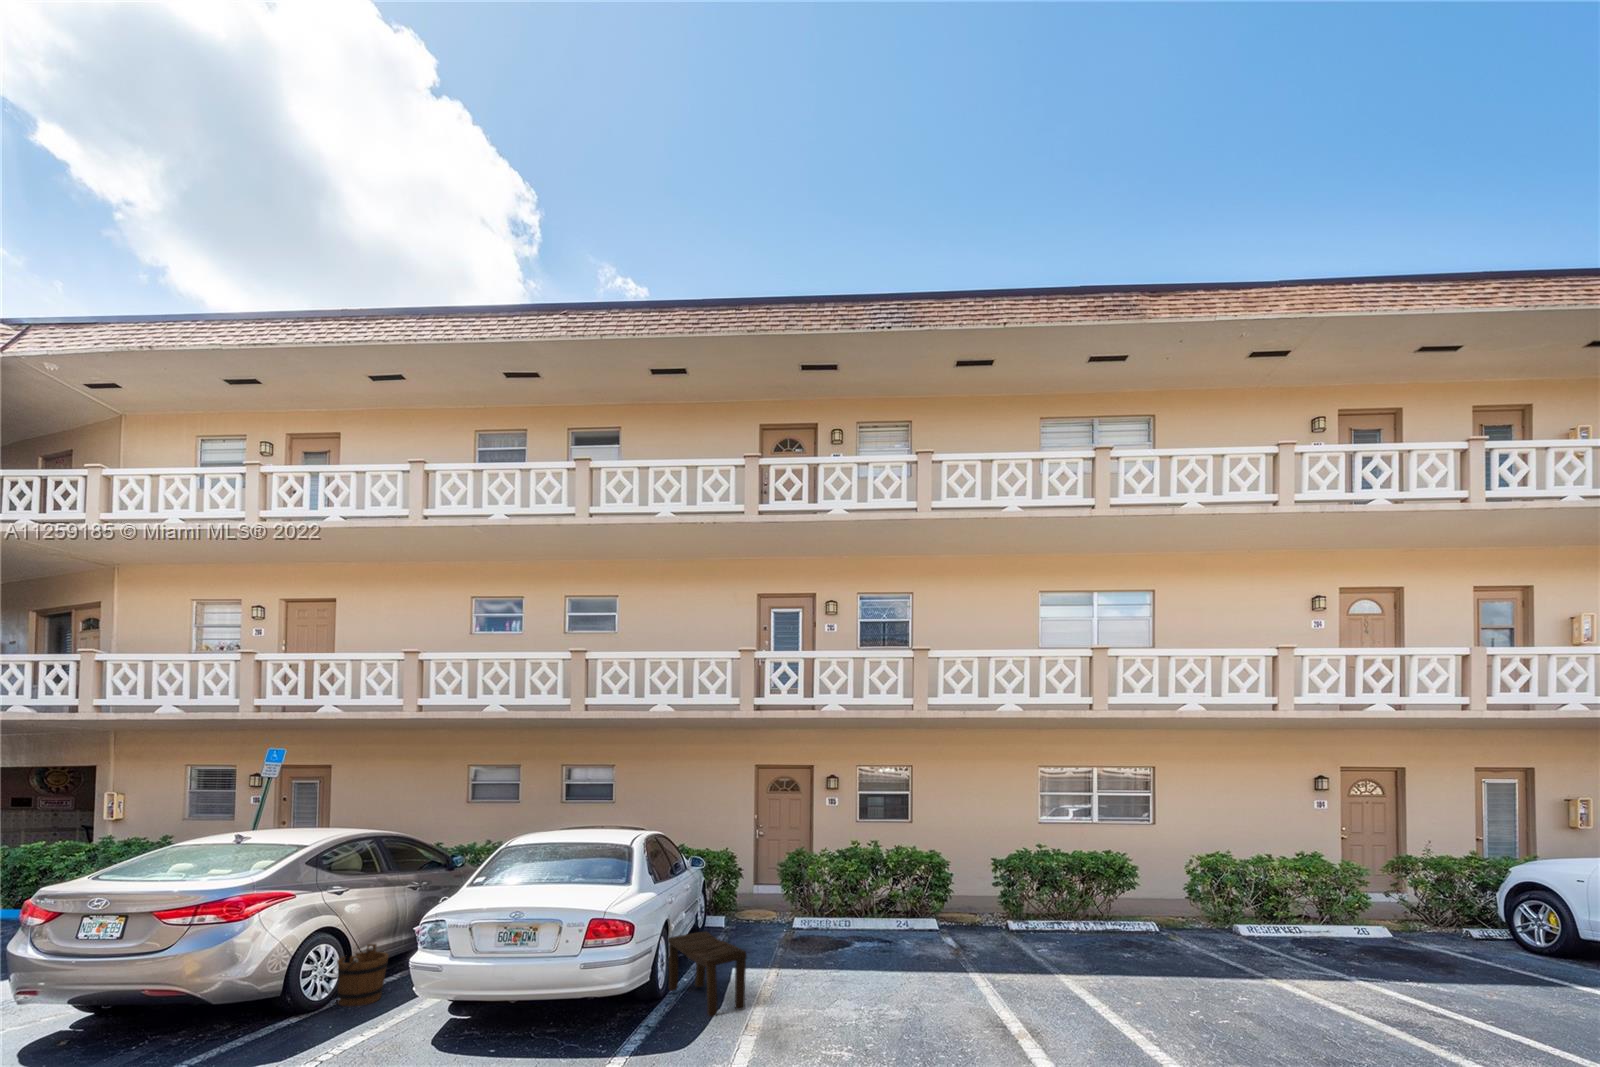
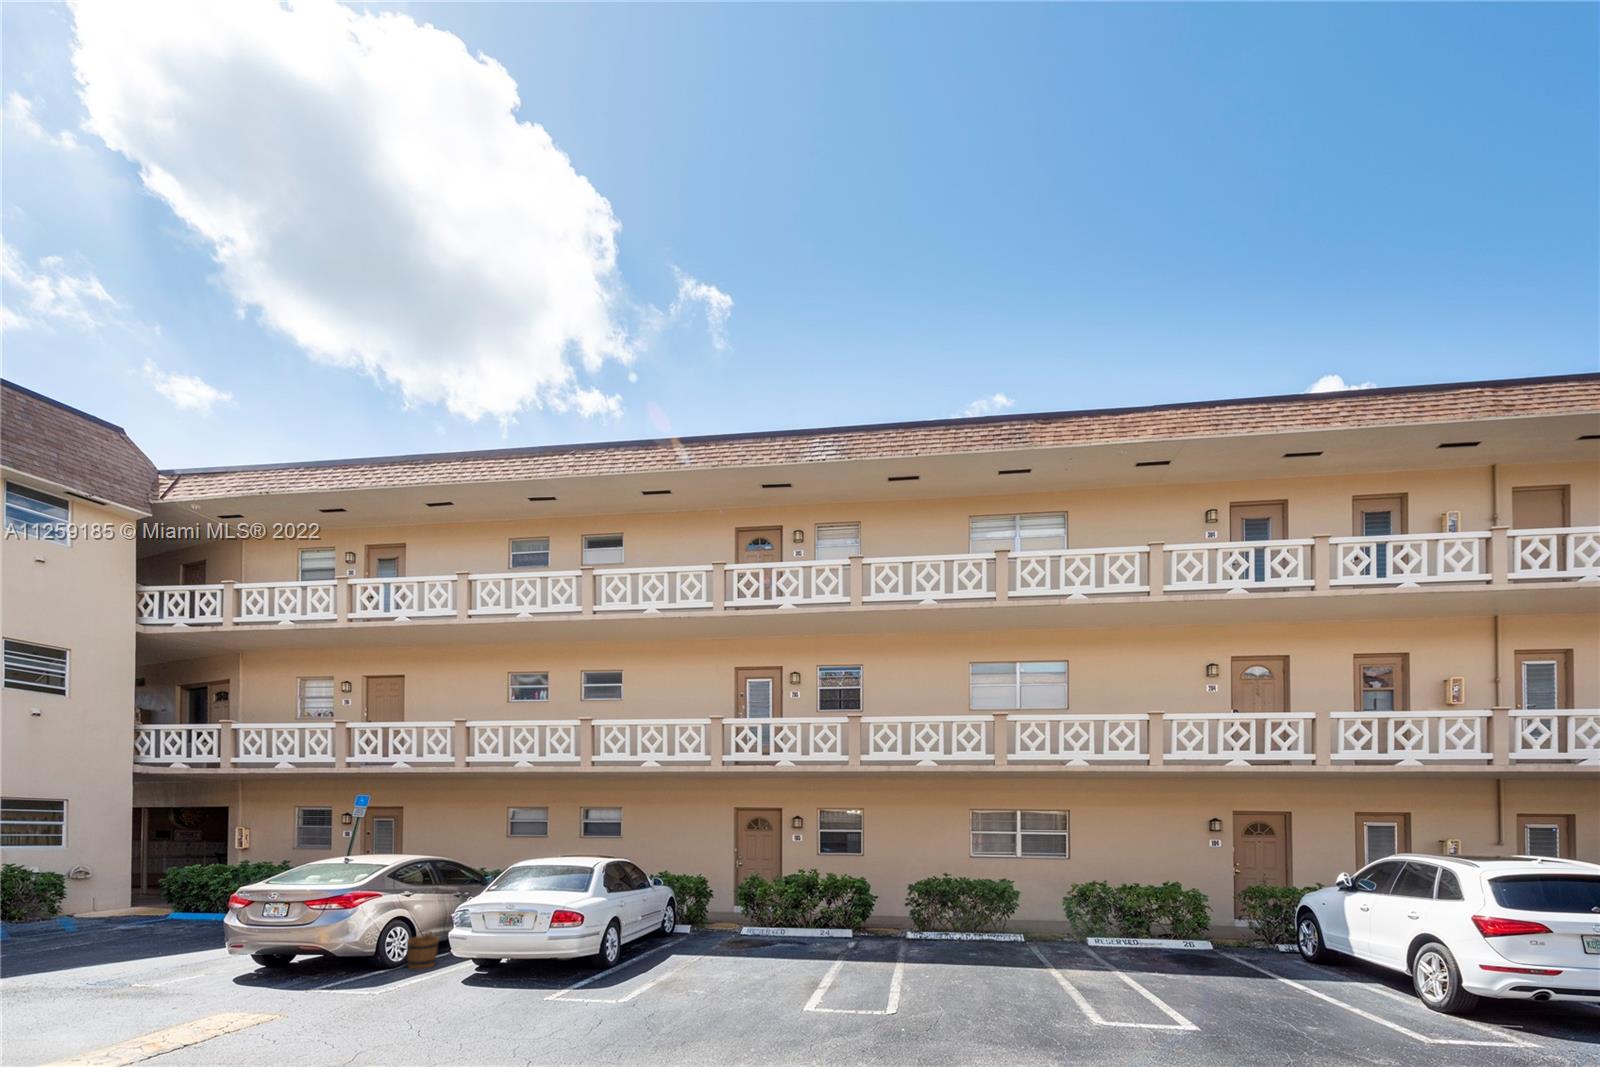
bench: present [668,931,747,1017] -> none [620,929,666,981]

